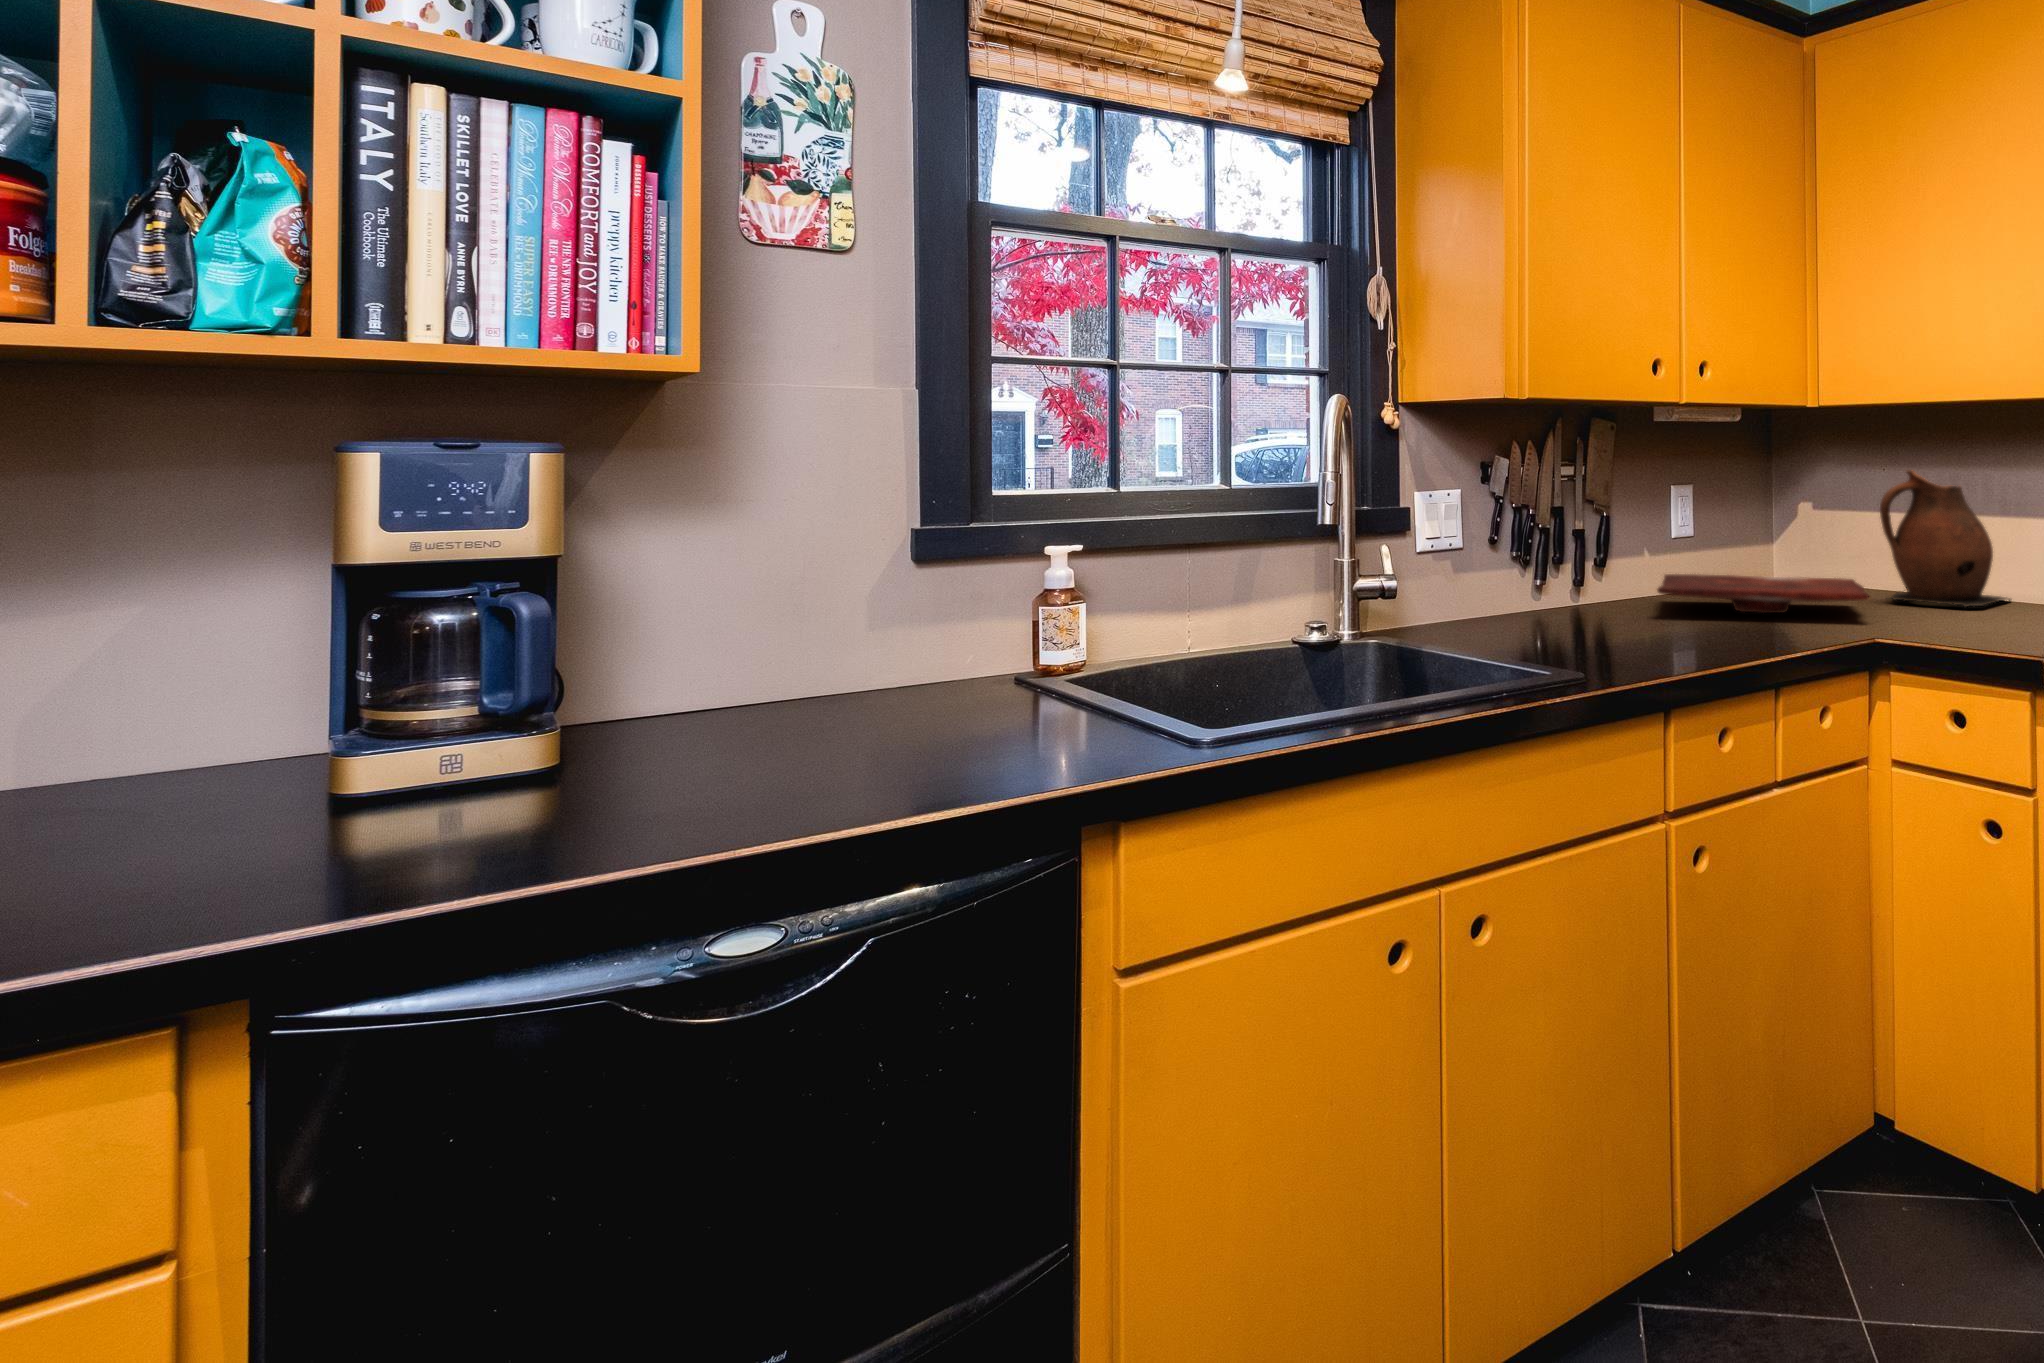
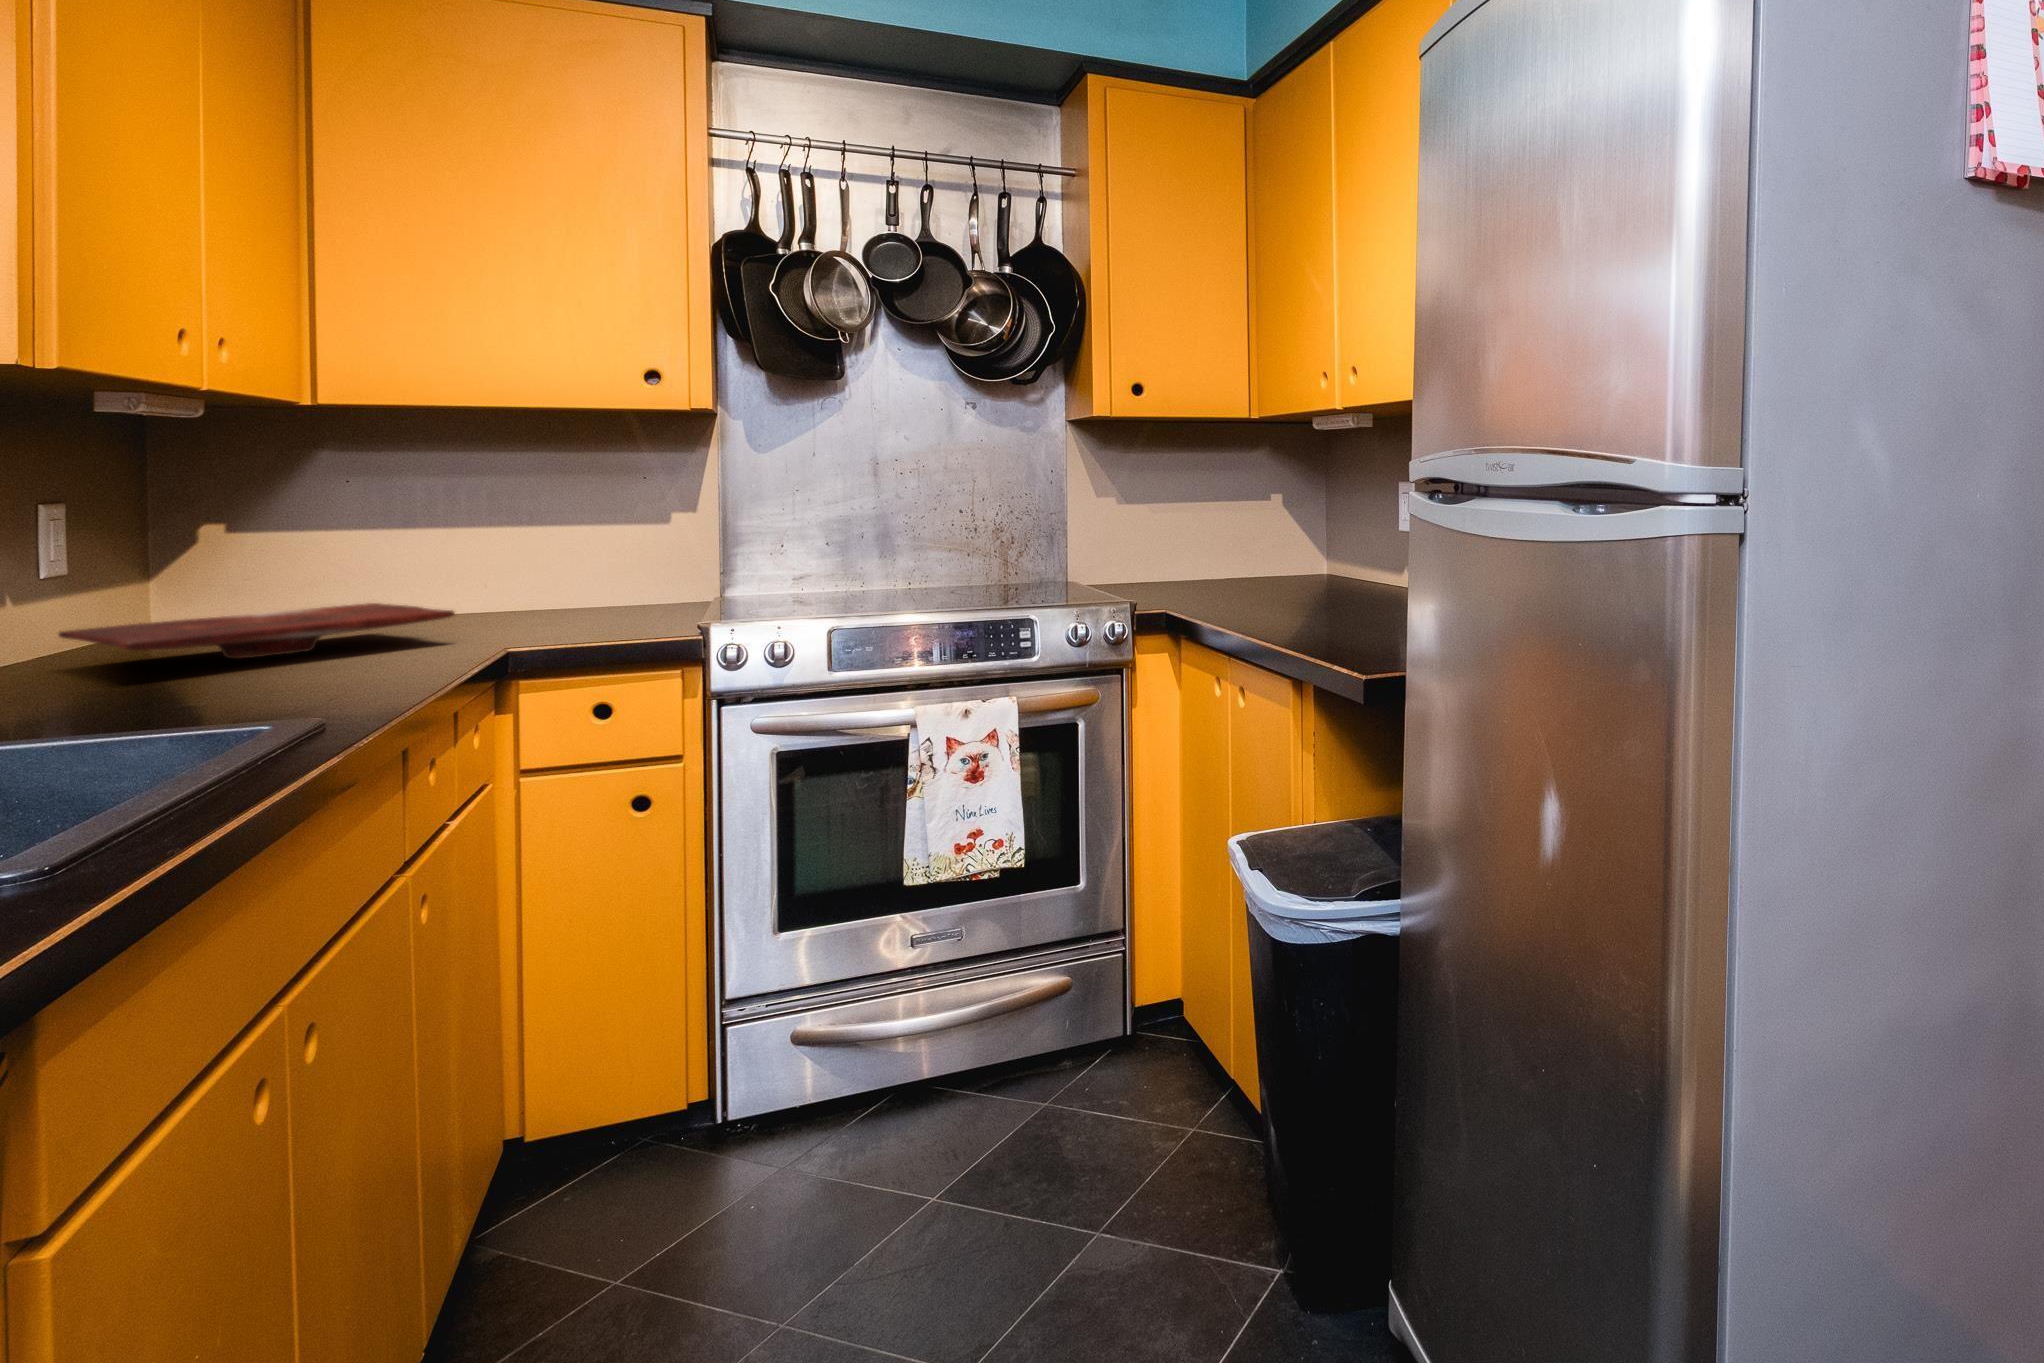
ceramic pitcher: present [1880,470,2011,607] -> none [396,480,542,621]

